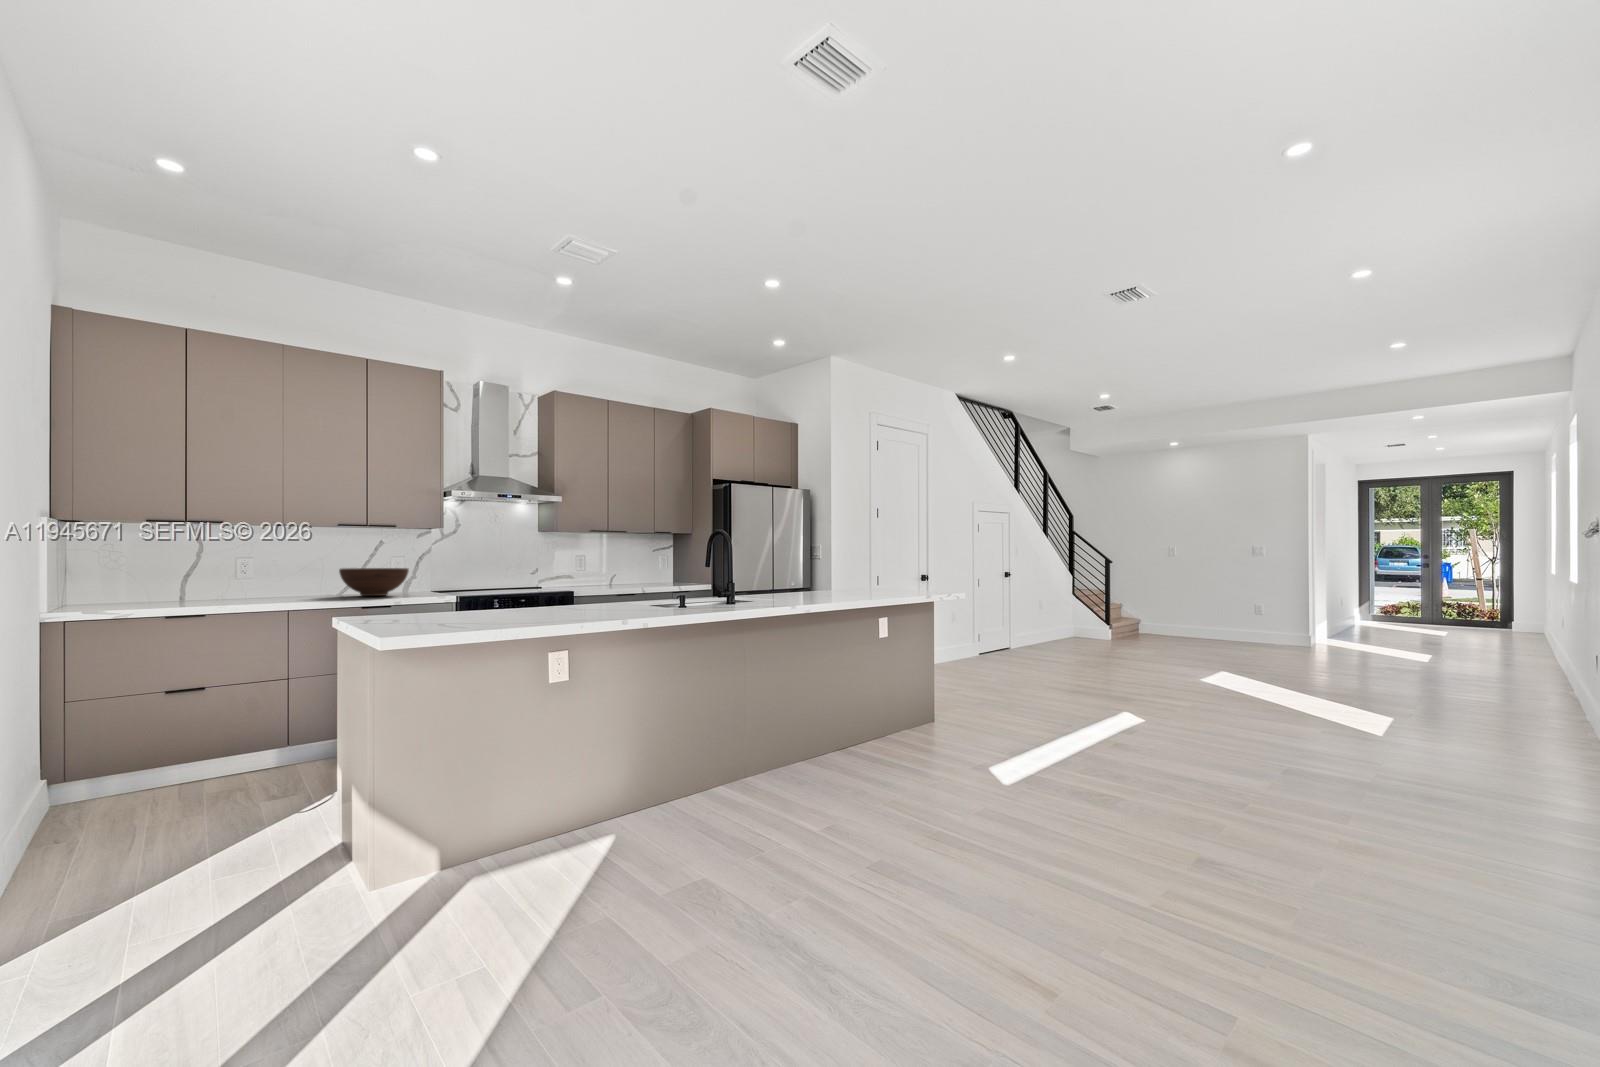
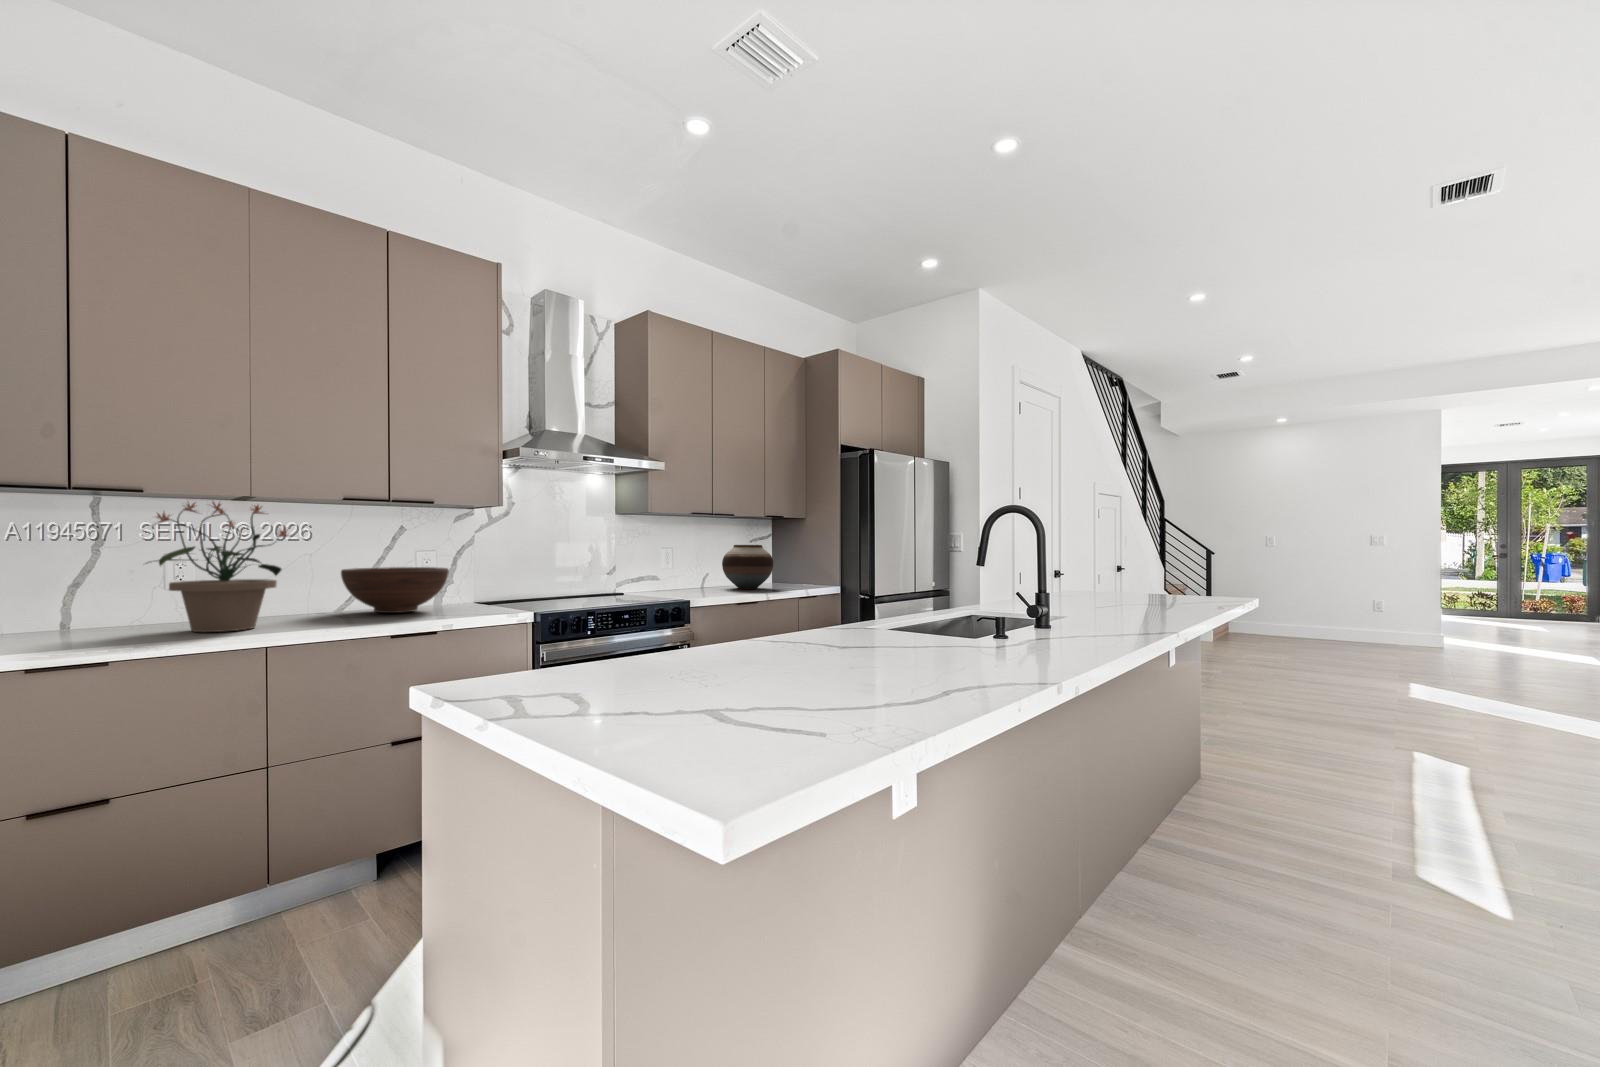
potted plant: none [224,525,310,603] -> present [147,502,288,632]
vase: none [621,554,660,586] -> present [722,545,773,589]

